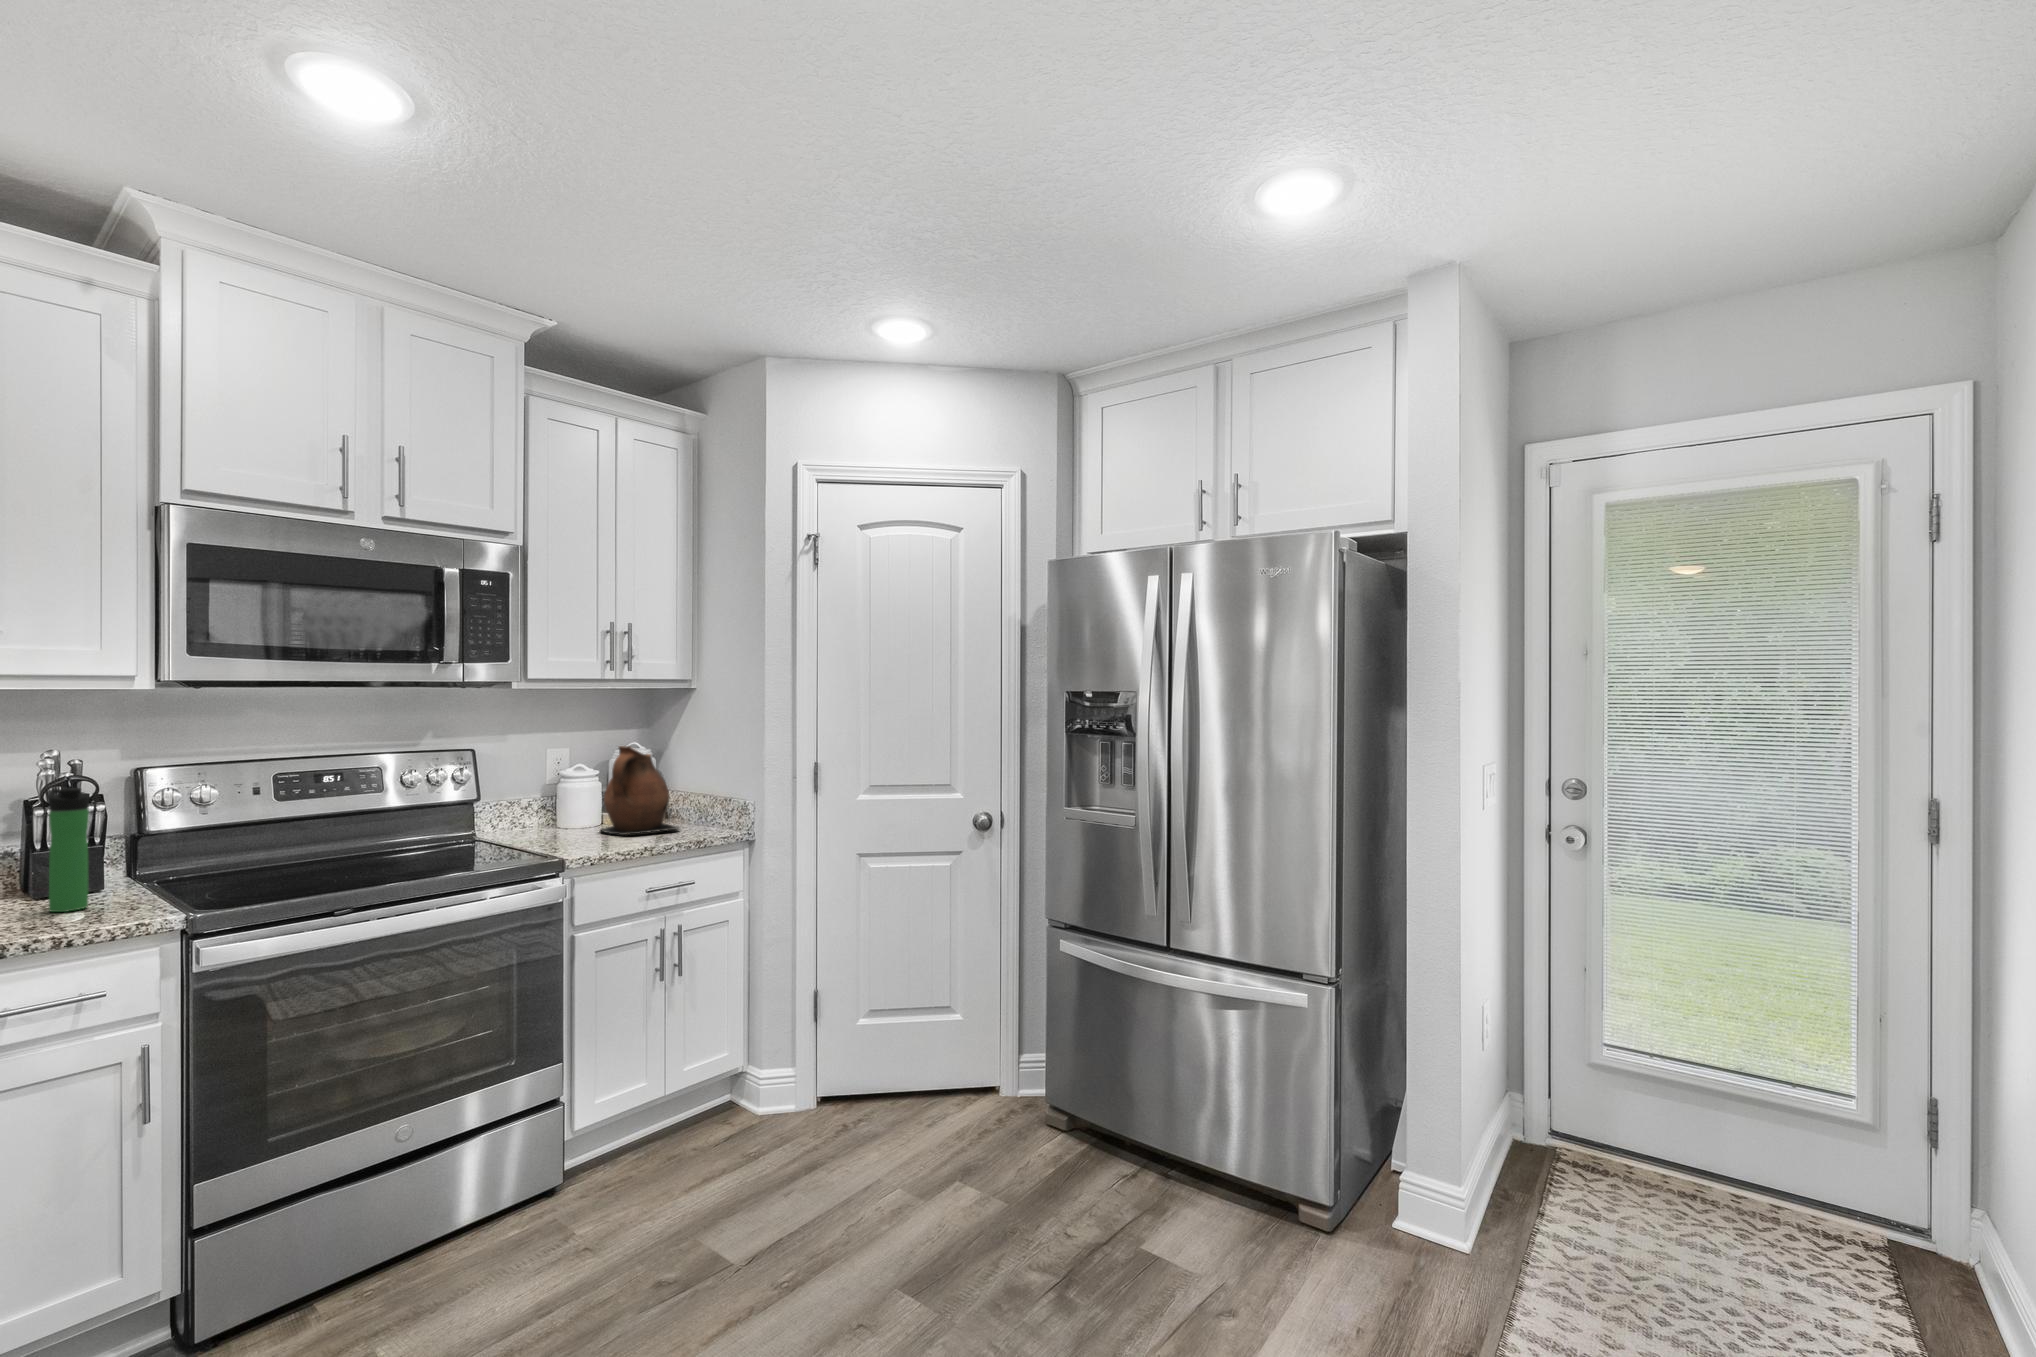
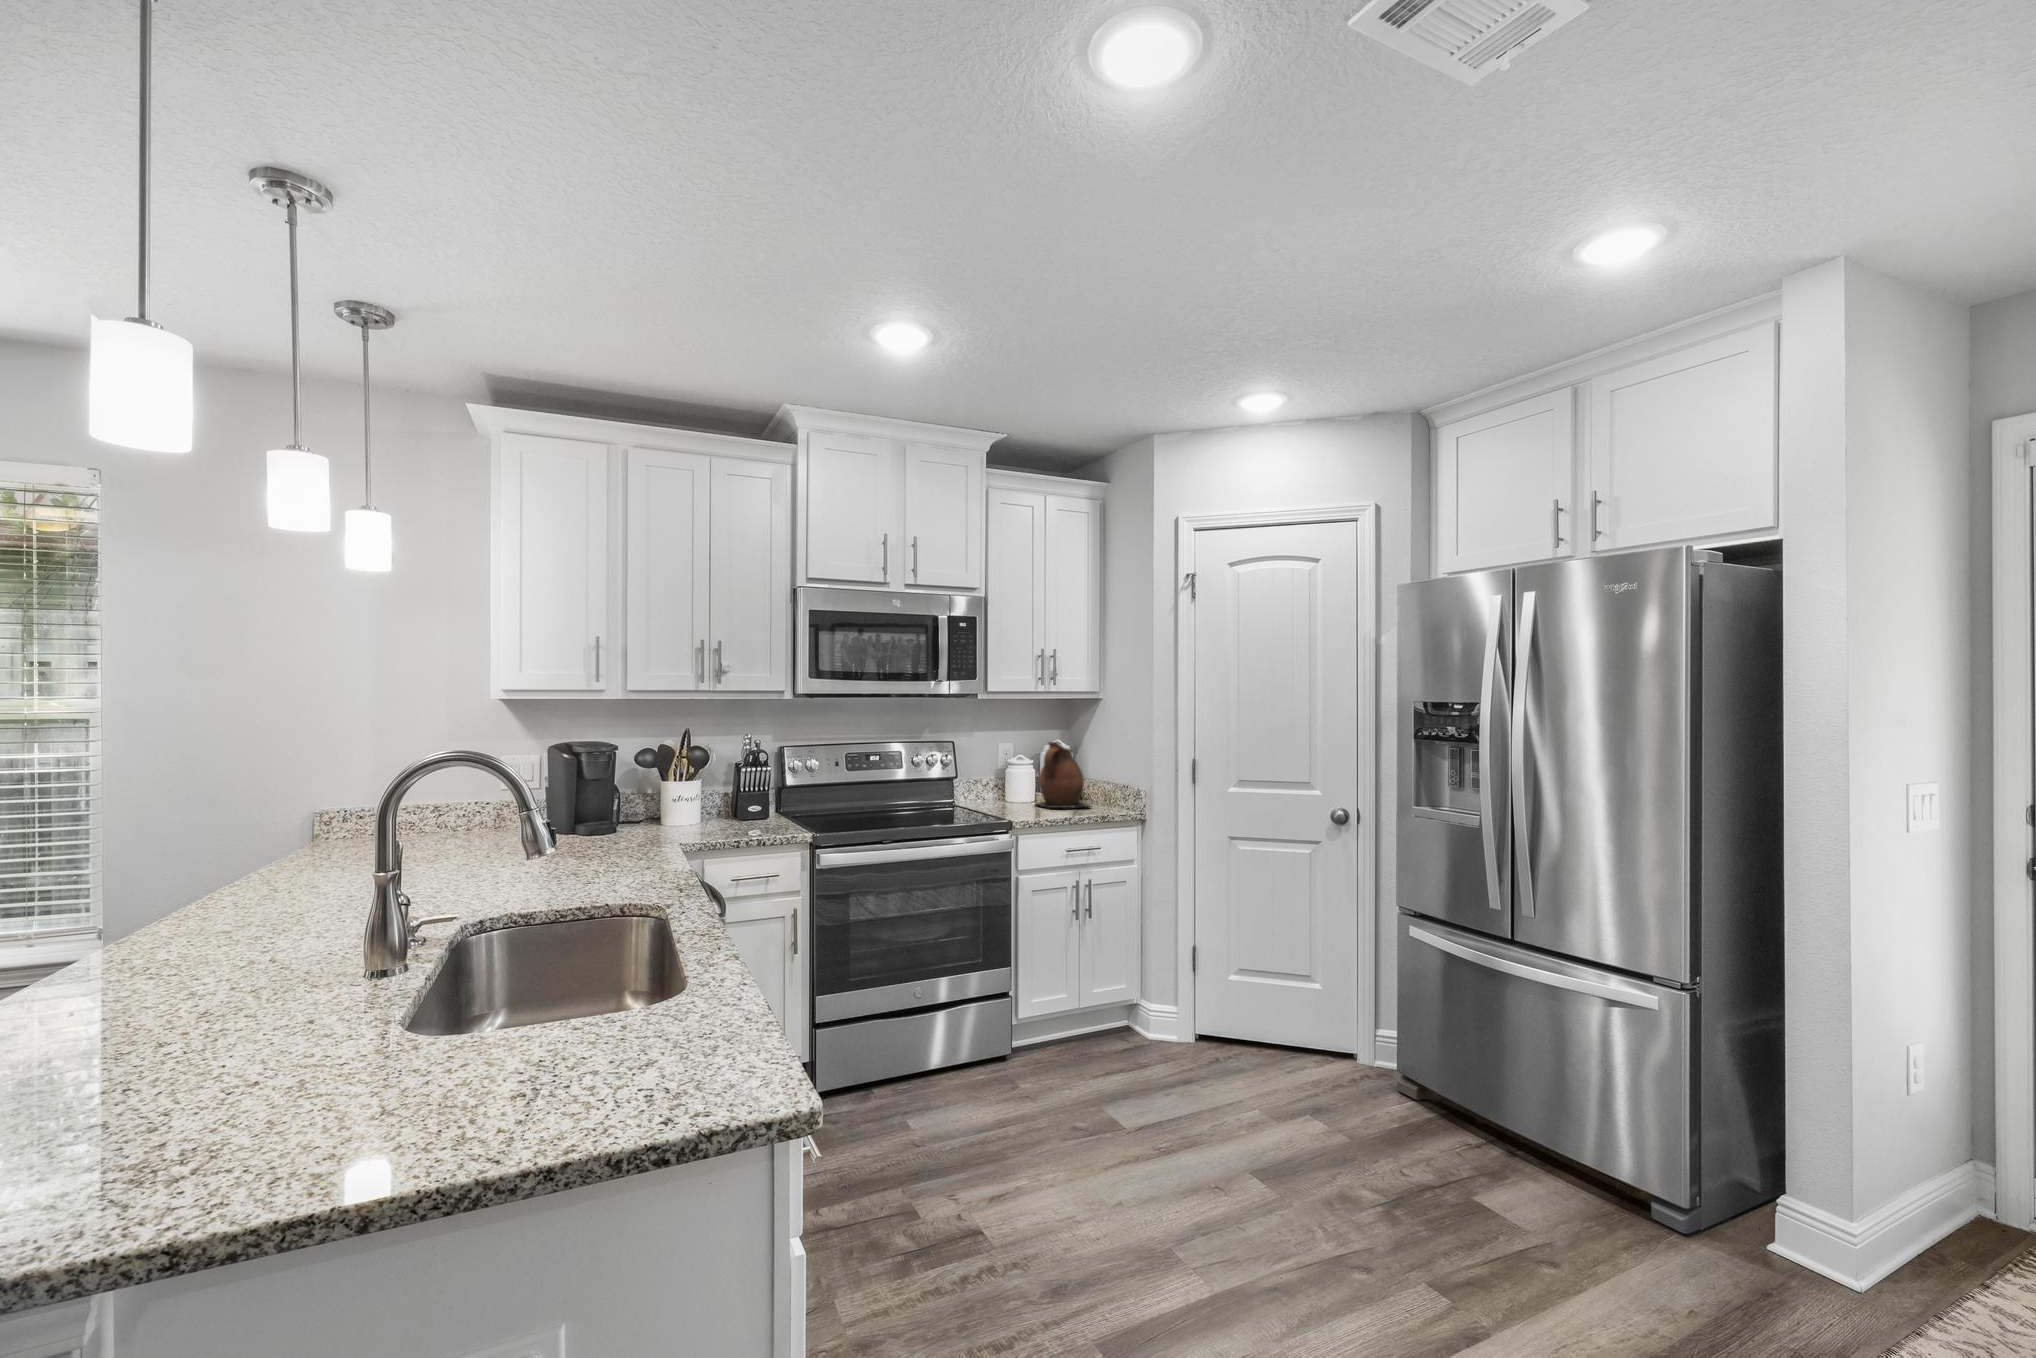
bottle: present [49,788,89,912] -> none [737,754,755,827]

